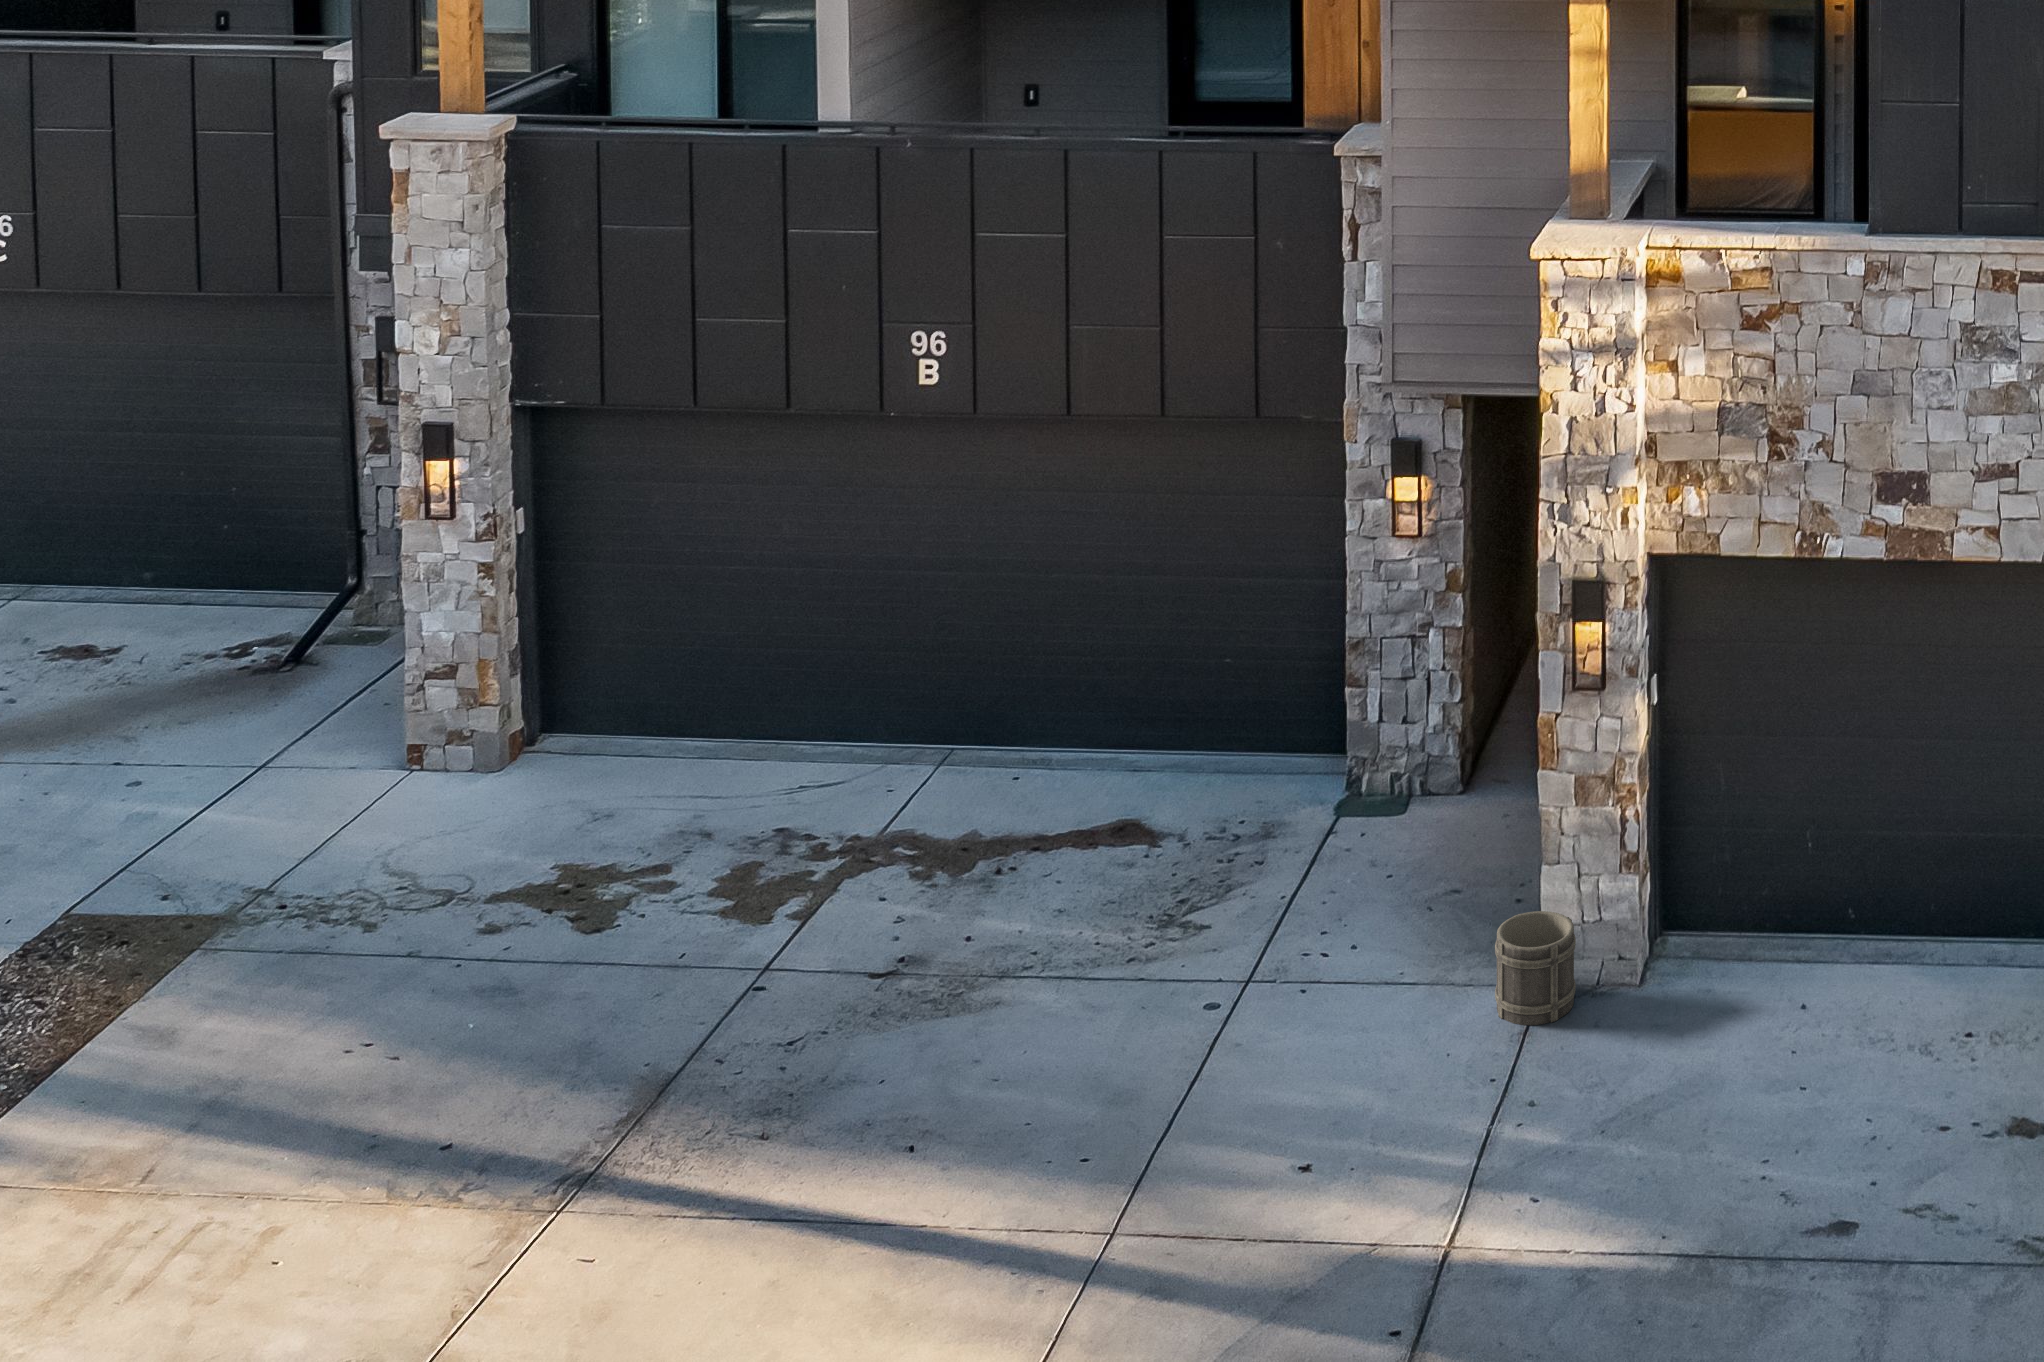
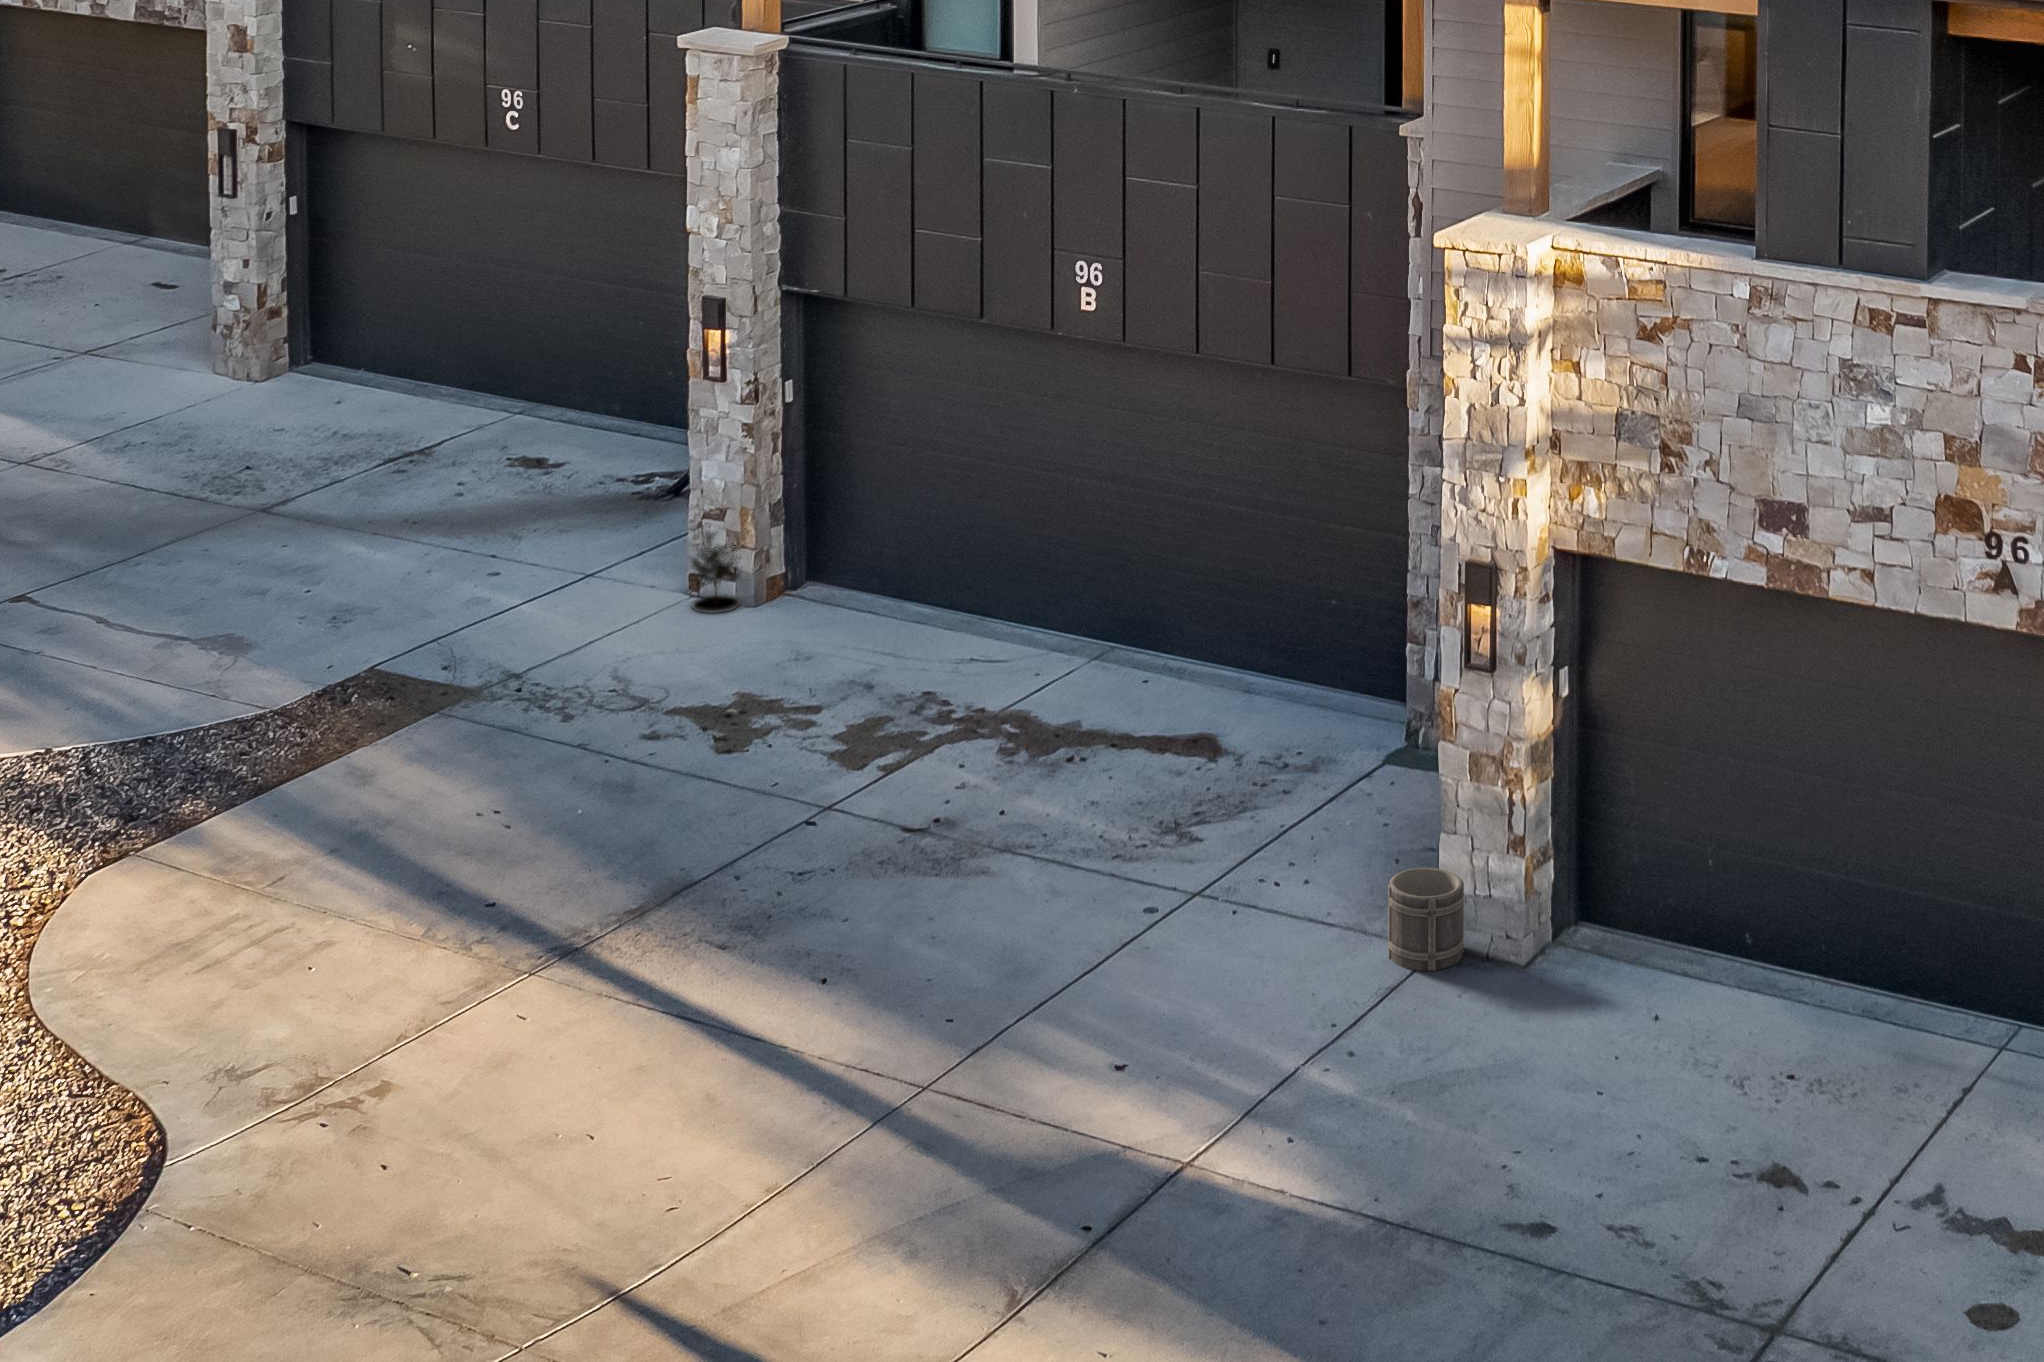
potted tree: none [409,690,482,799] -> present [689,526,742,613]

